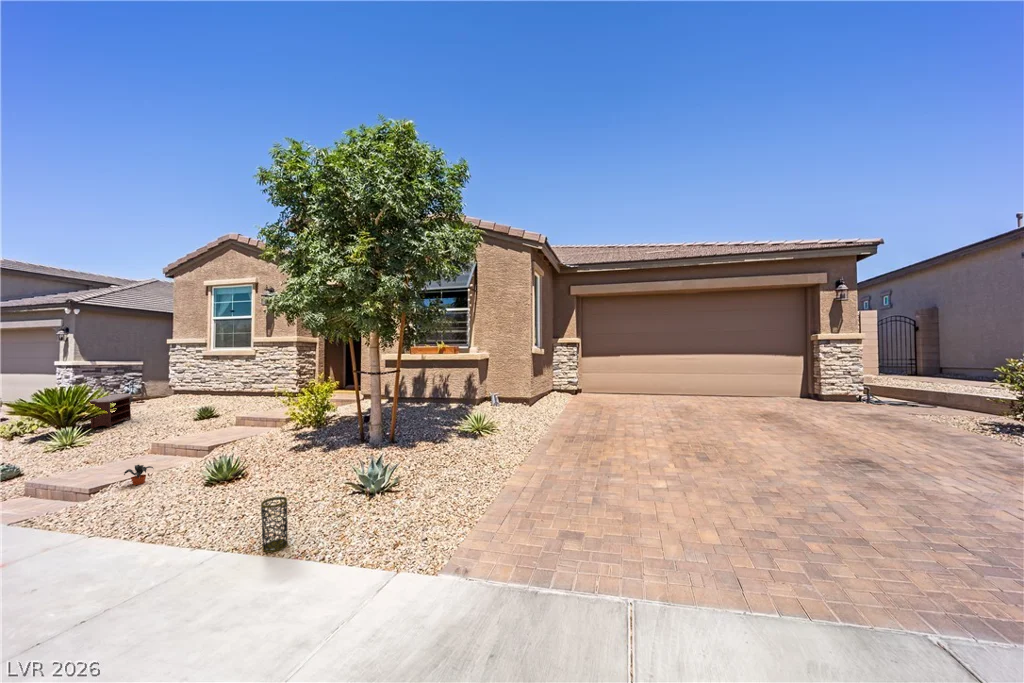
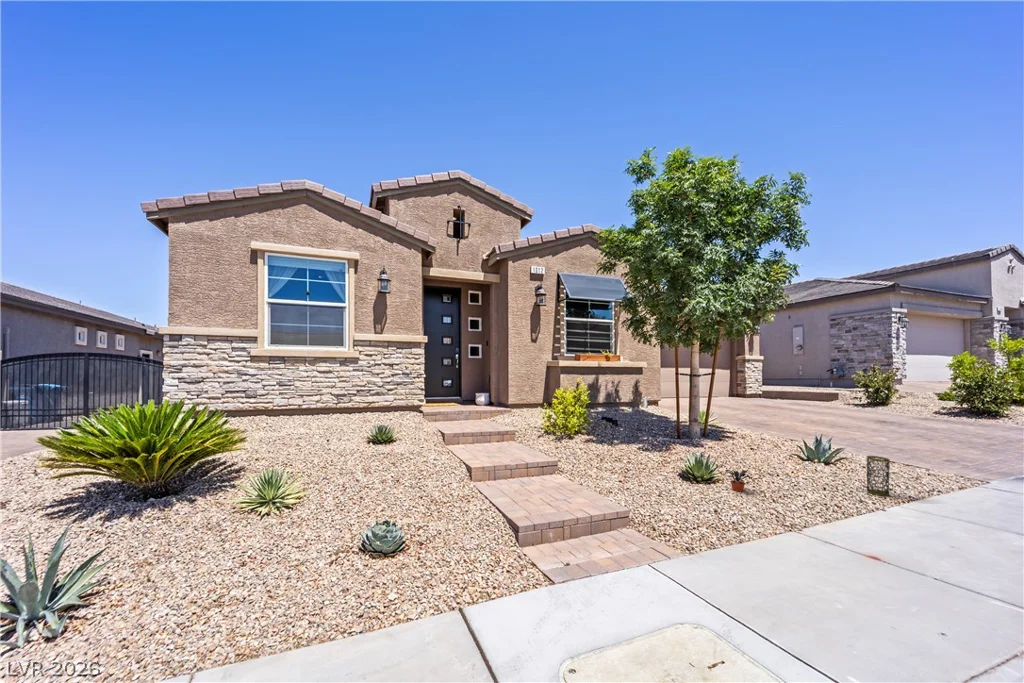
bench: present [89,394,132,428] -> none [278,412,342,469]
trash can: present [261,497,288,553] -> present [867,456,890,496]

